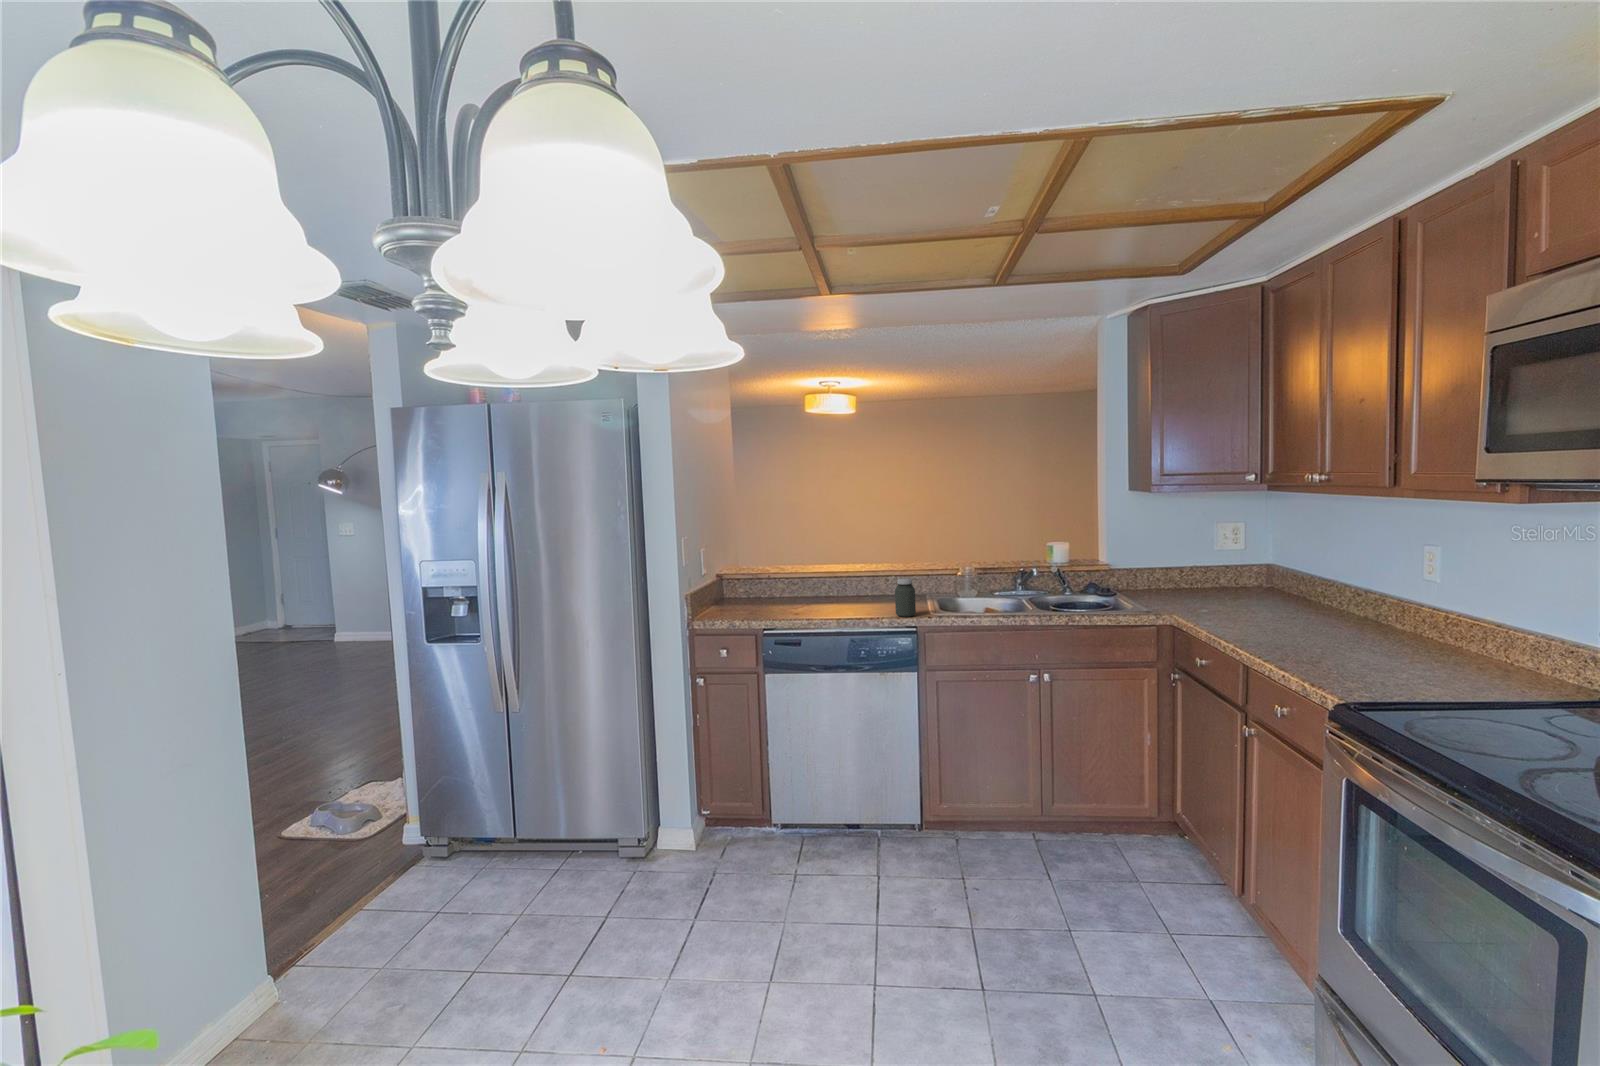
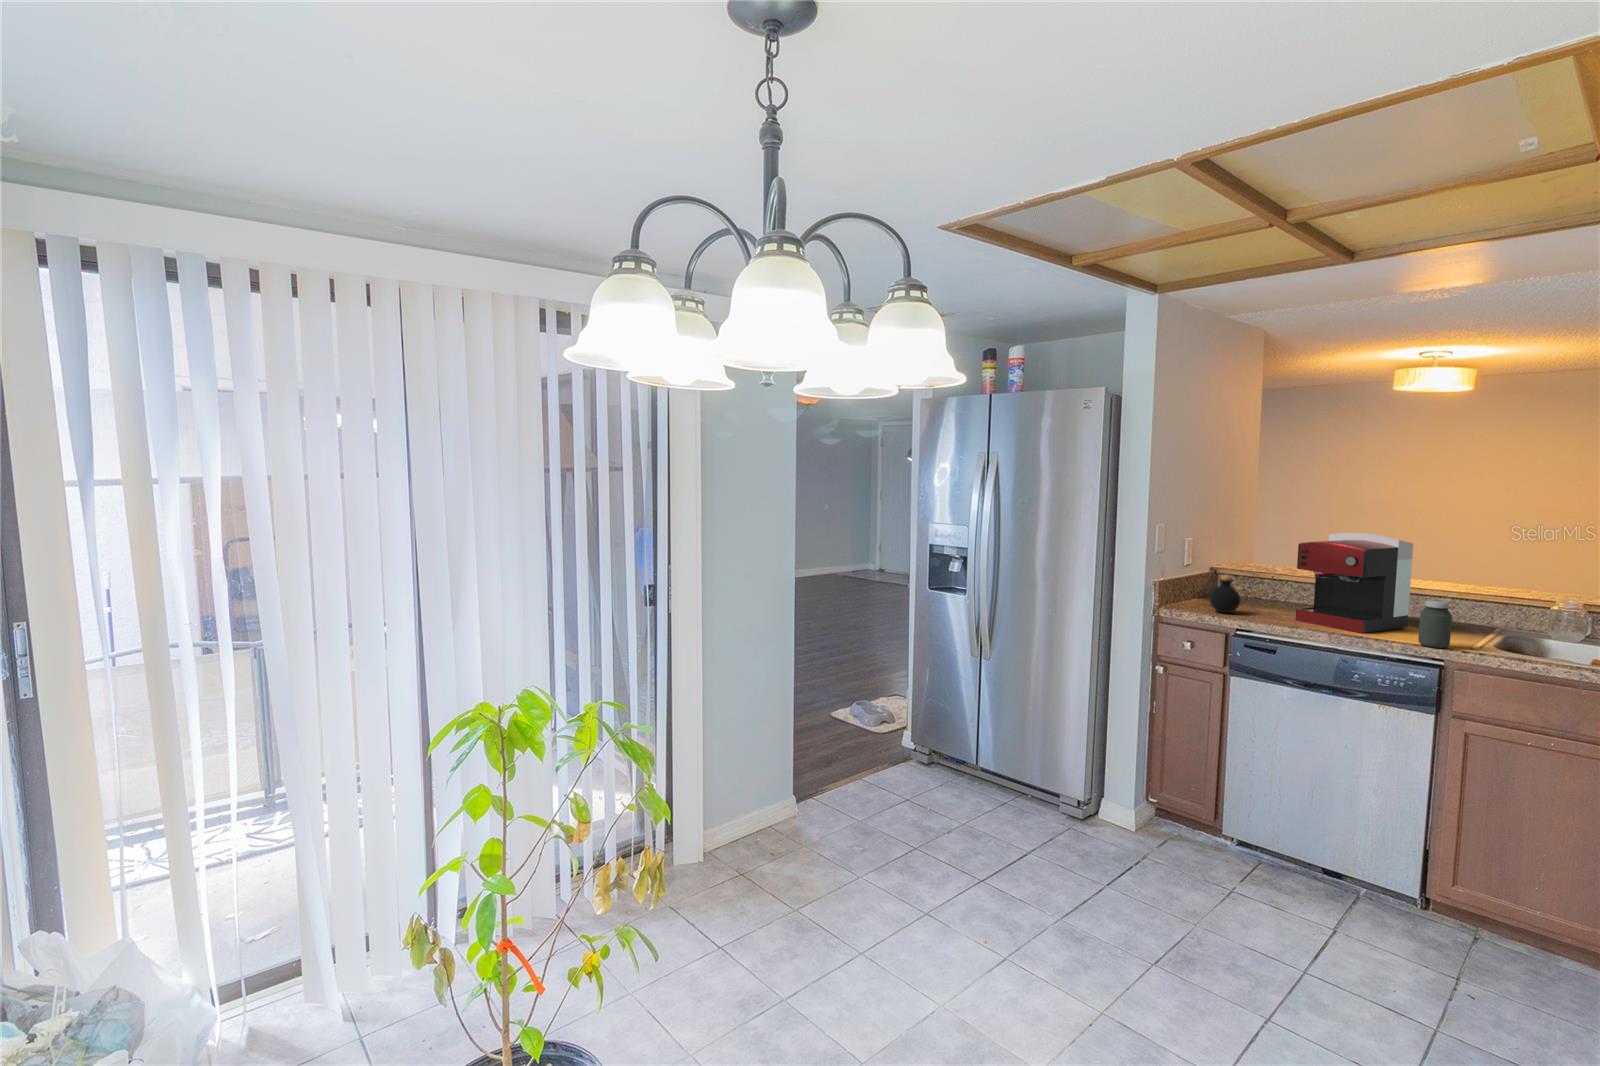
coffee maker: none [799,528,876,614] -> present [1295,533,1413,633]
bottle: none [733,579,759,615] -> present [1209,575,1241,613]

